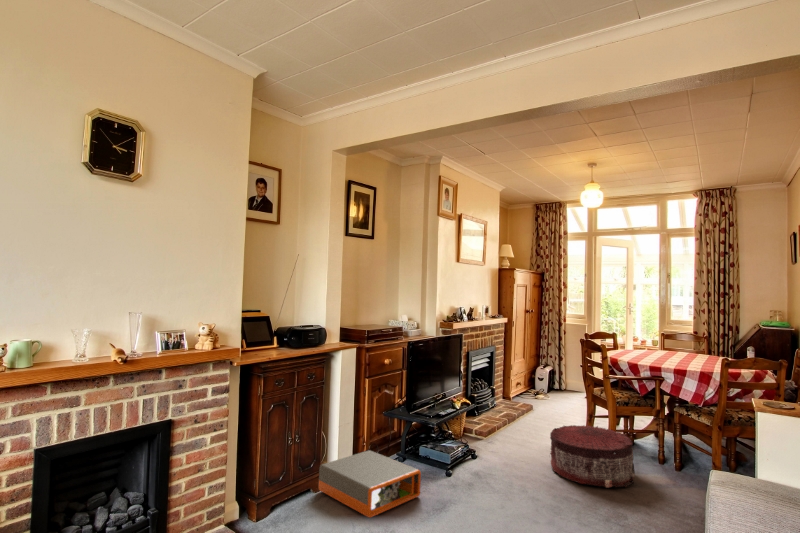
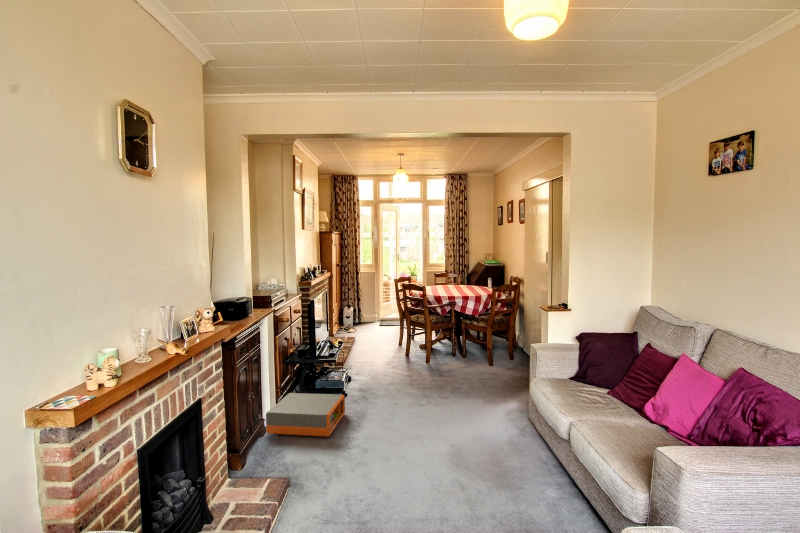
pouf: present [550,425,635,488] -> none [400,340,454,378]

